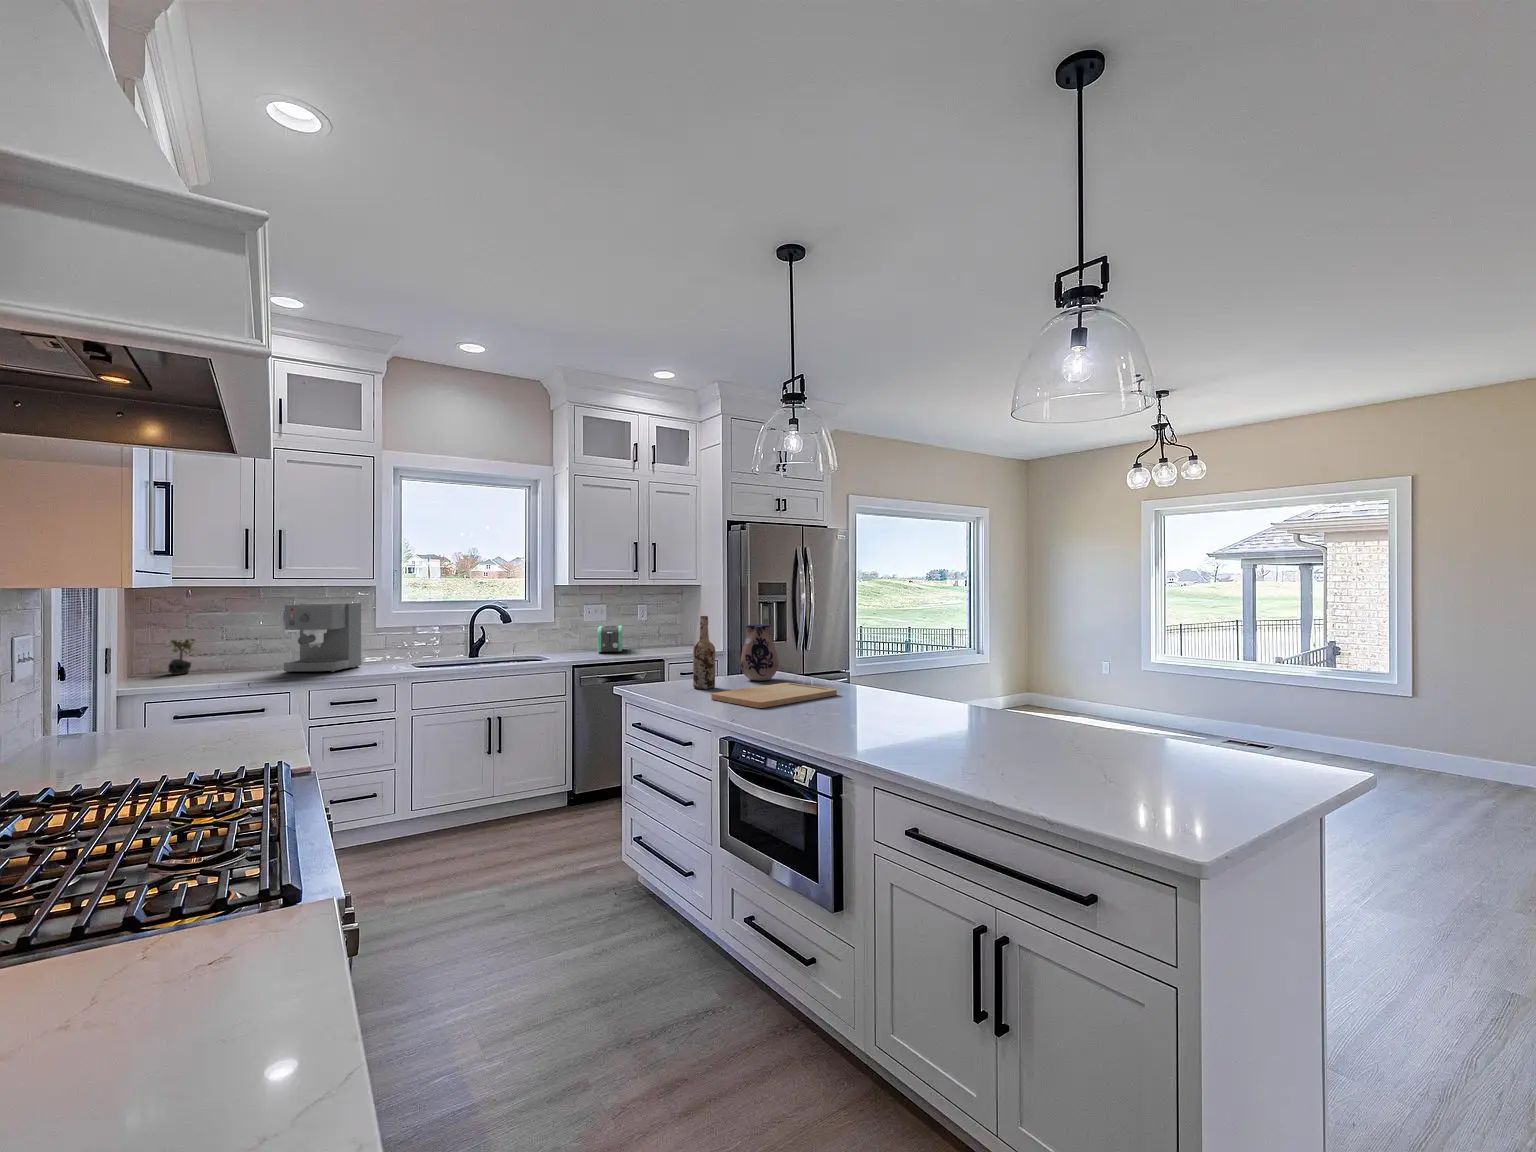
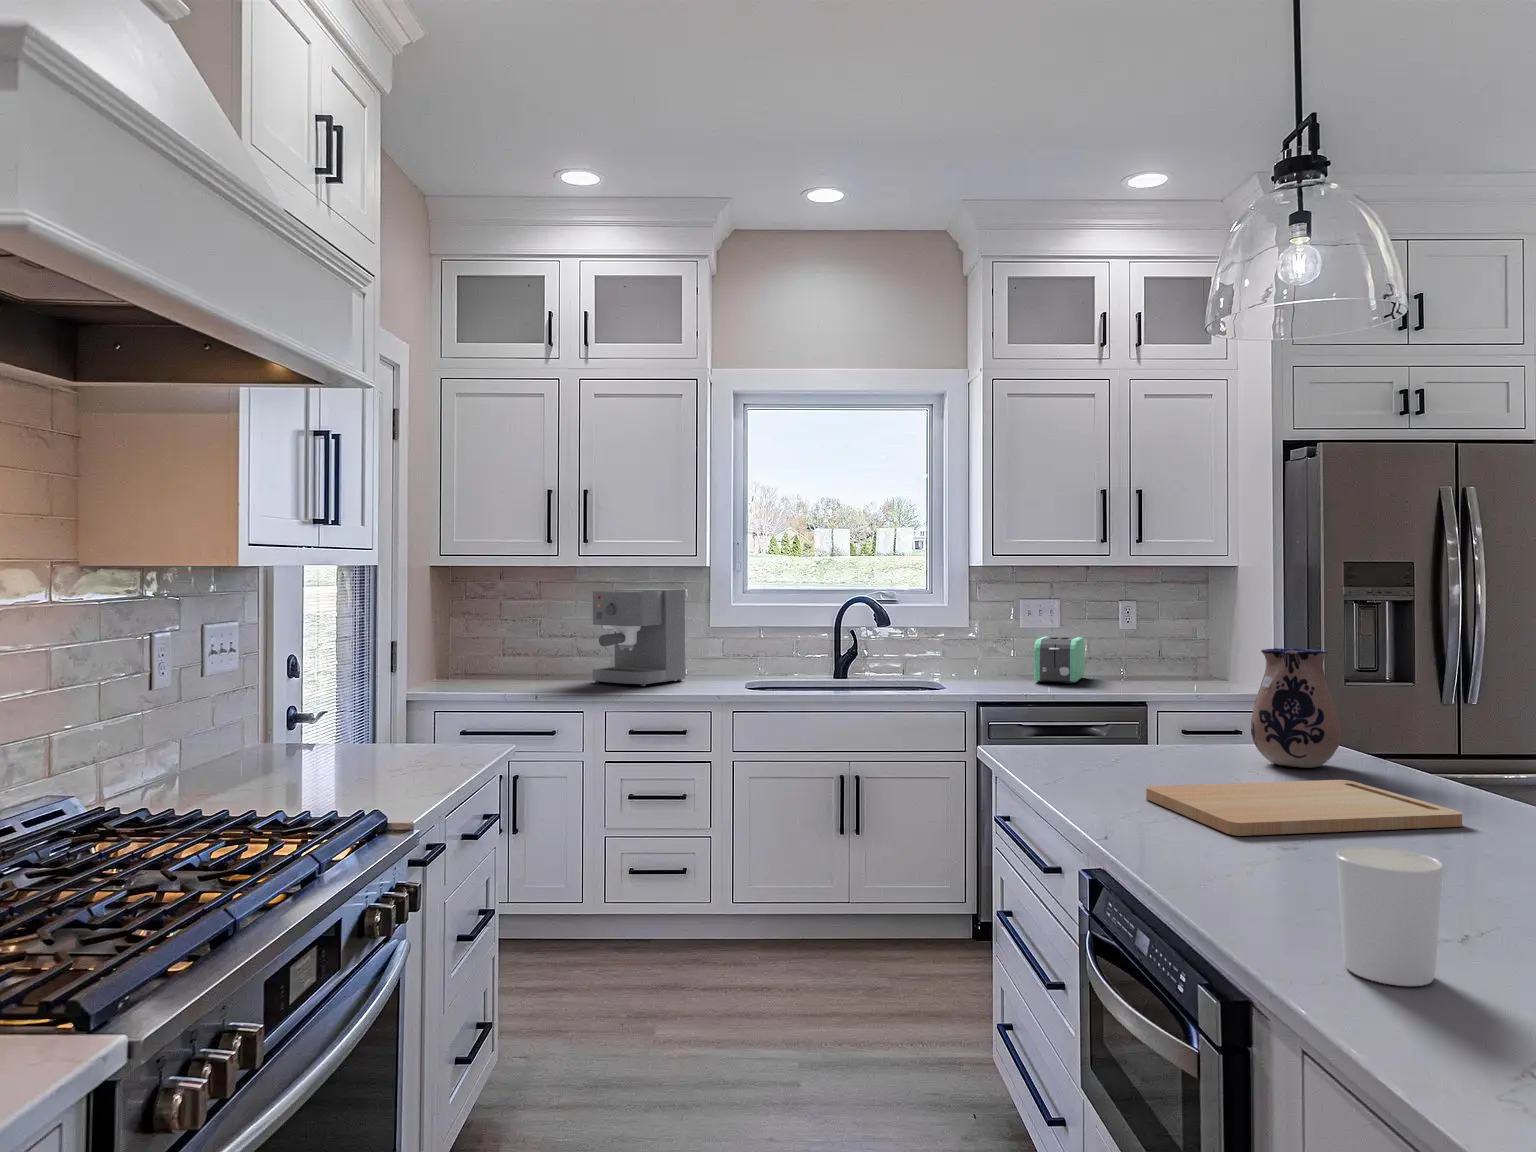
wine bottle: present [693,616,715,689] -> none [1134,627,1181,774]
succulent plant: present [168,639,195,675] -> none [480,629,511,676]
candle holder: none [829,695,864,744] -> present [1335,846,1443,986]

